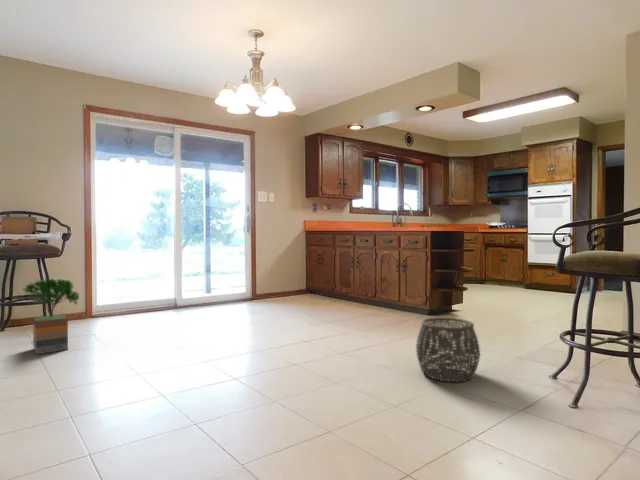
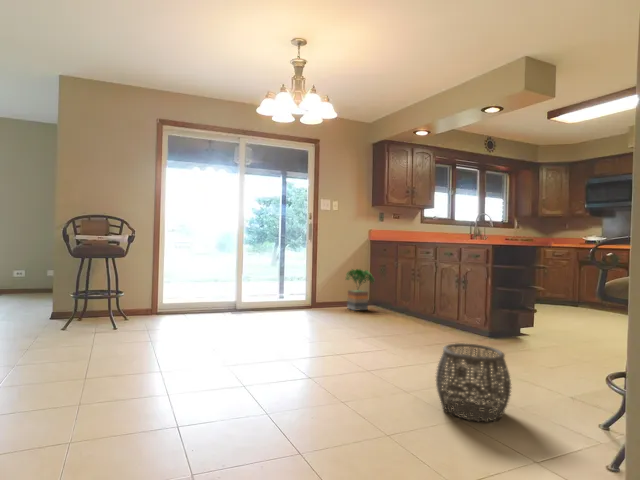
potted tree: present [24,279,79,354] -> present [346,269,374,310]

